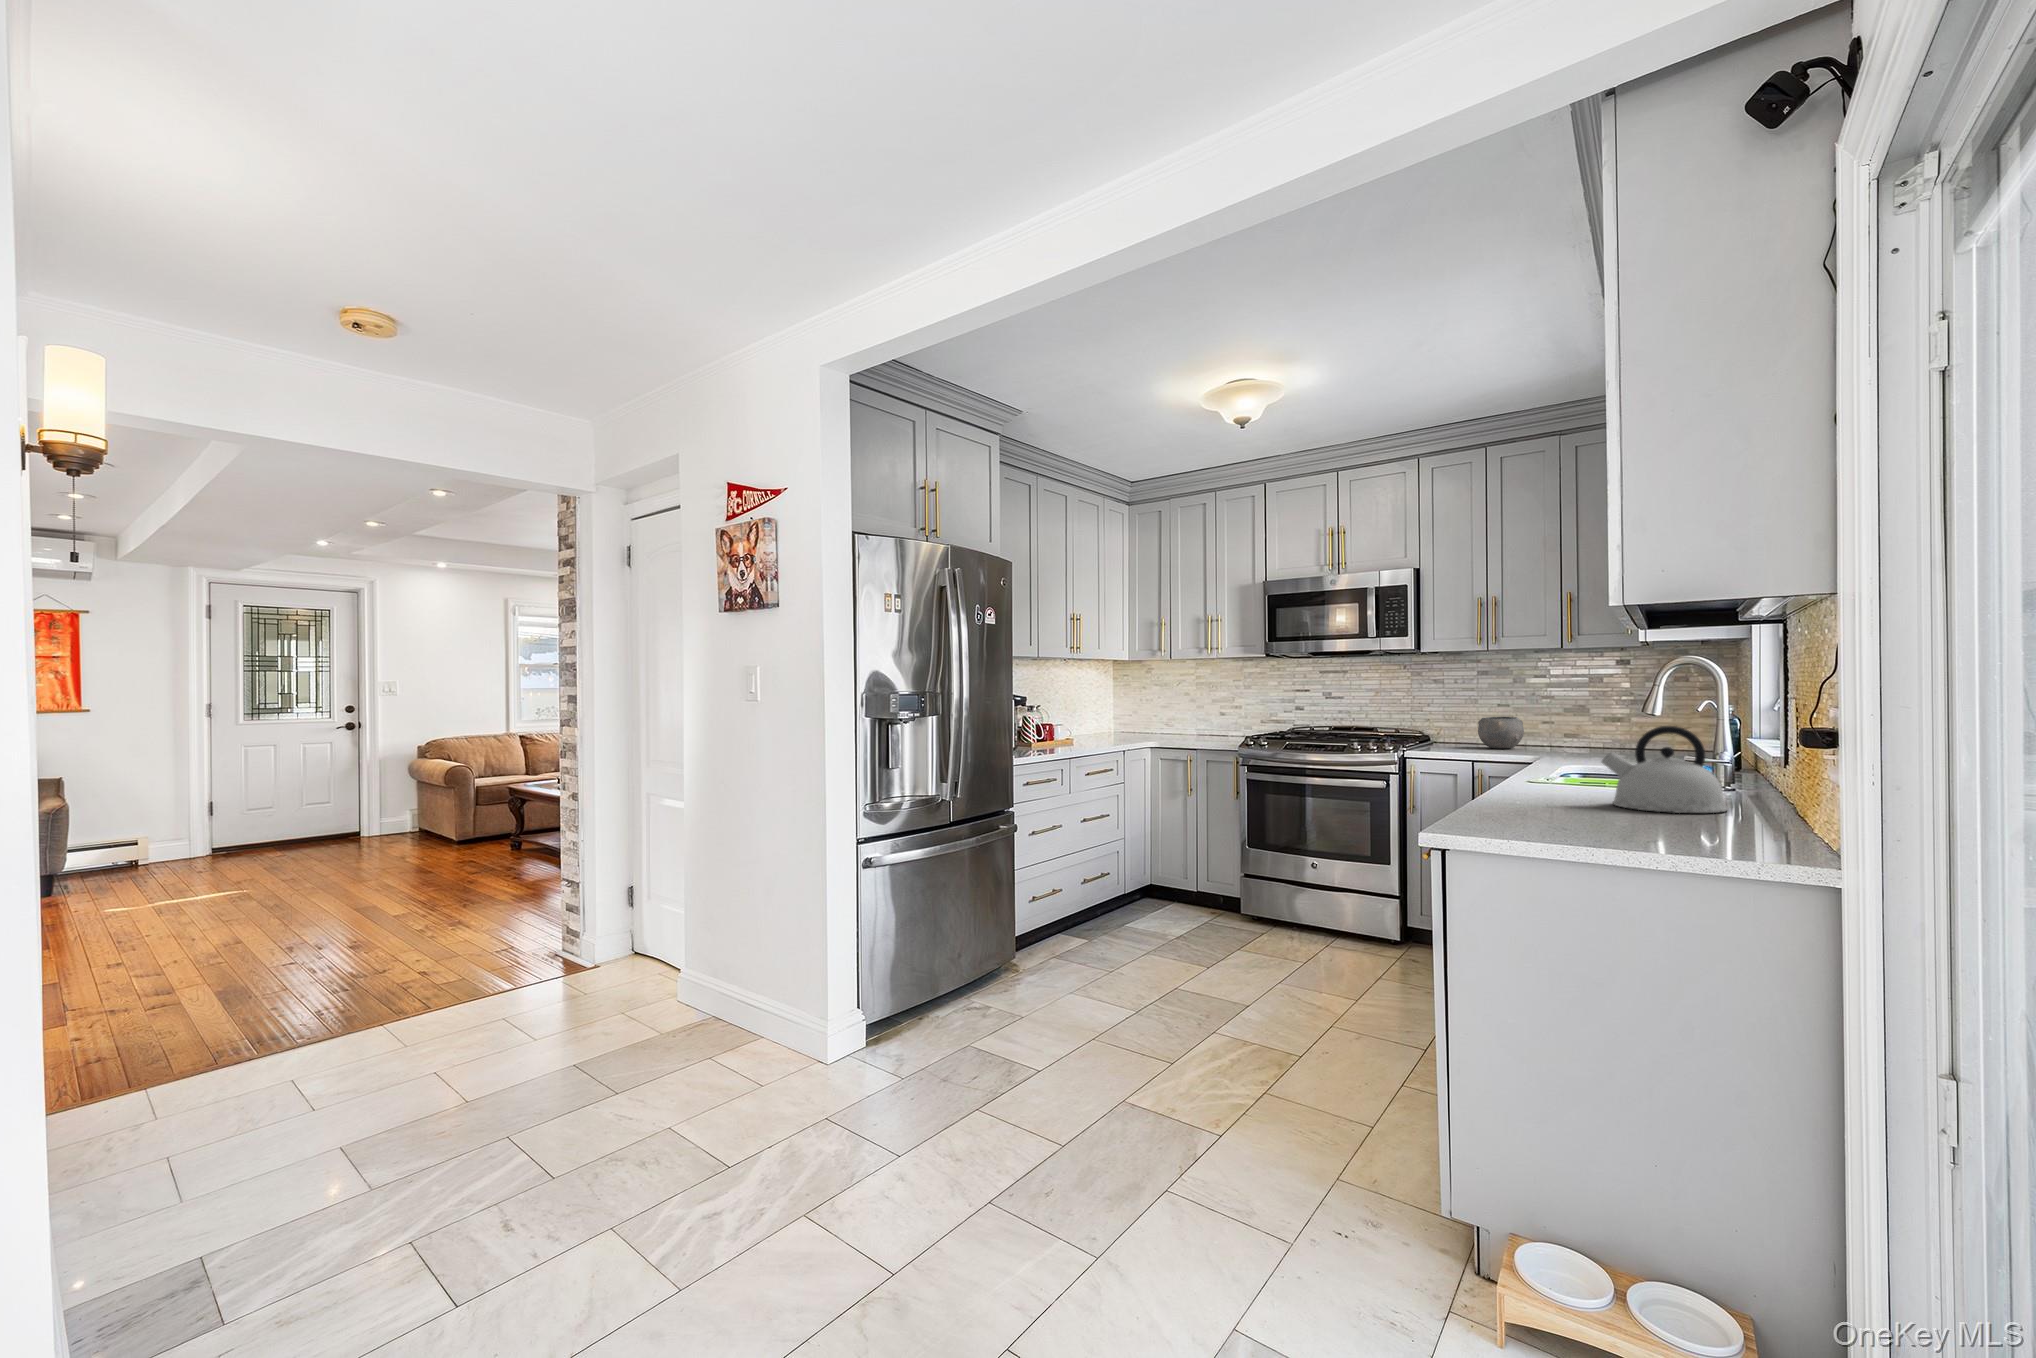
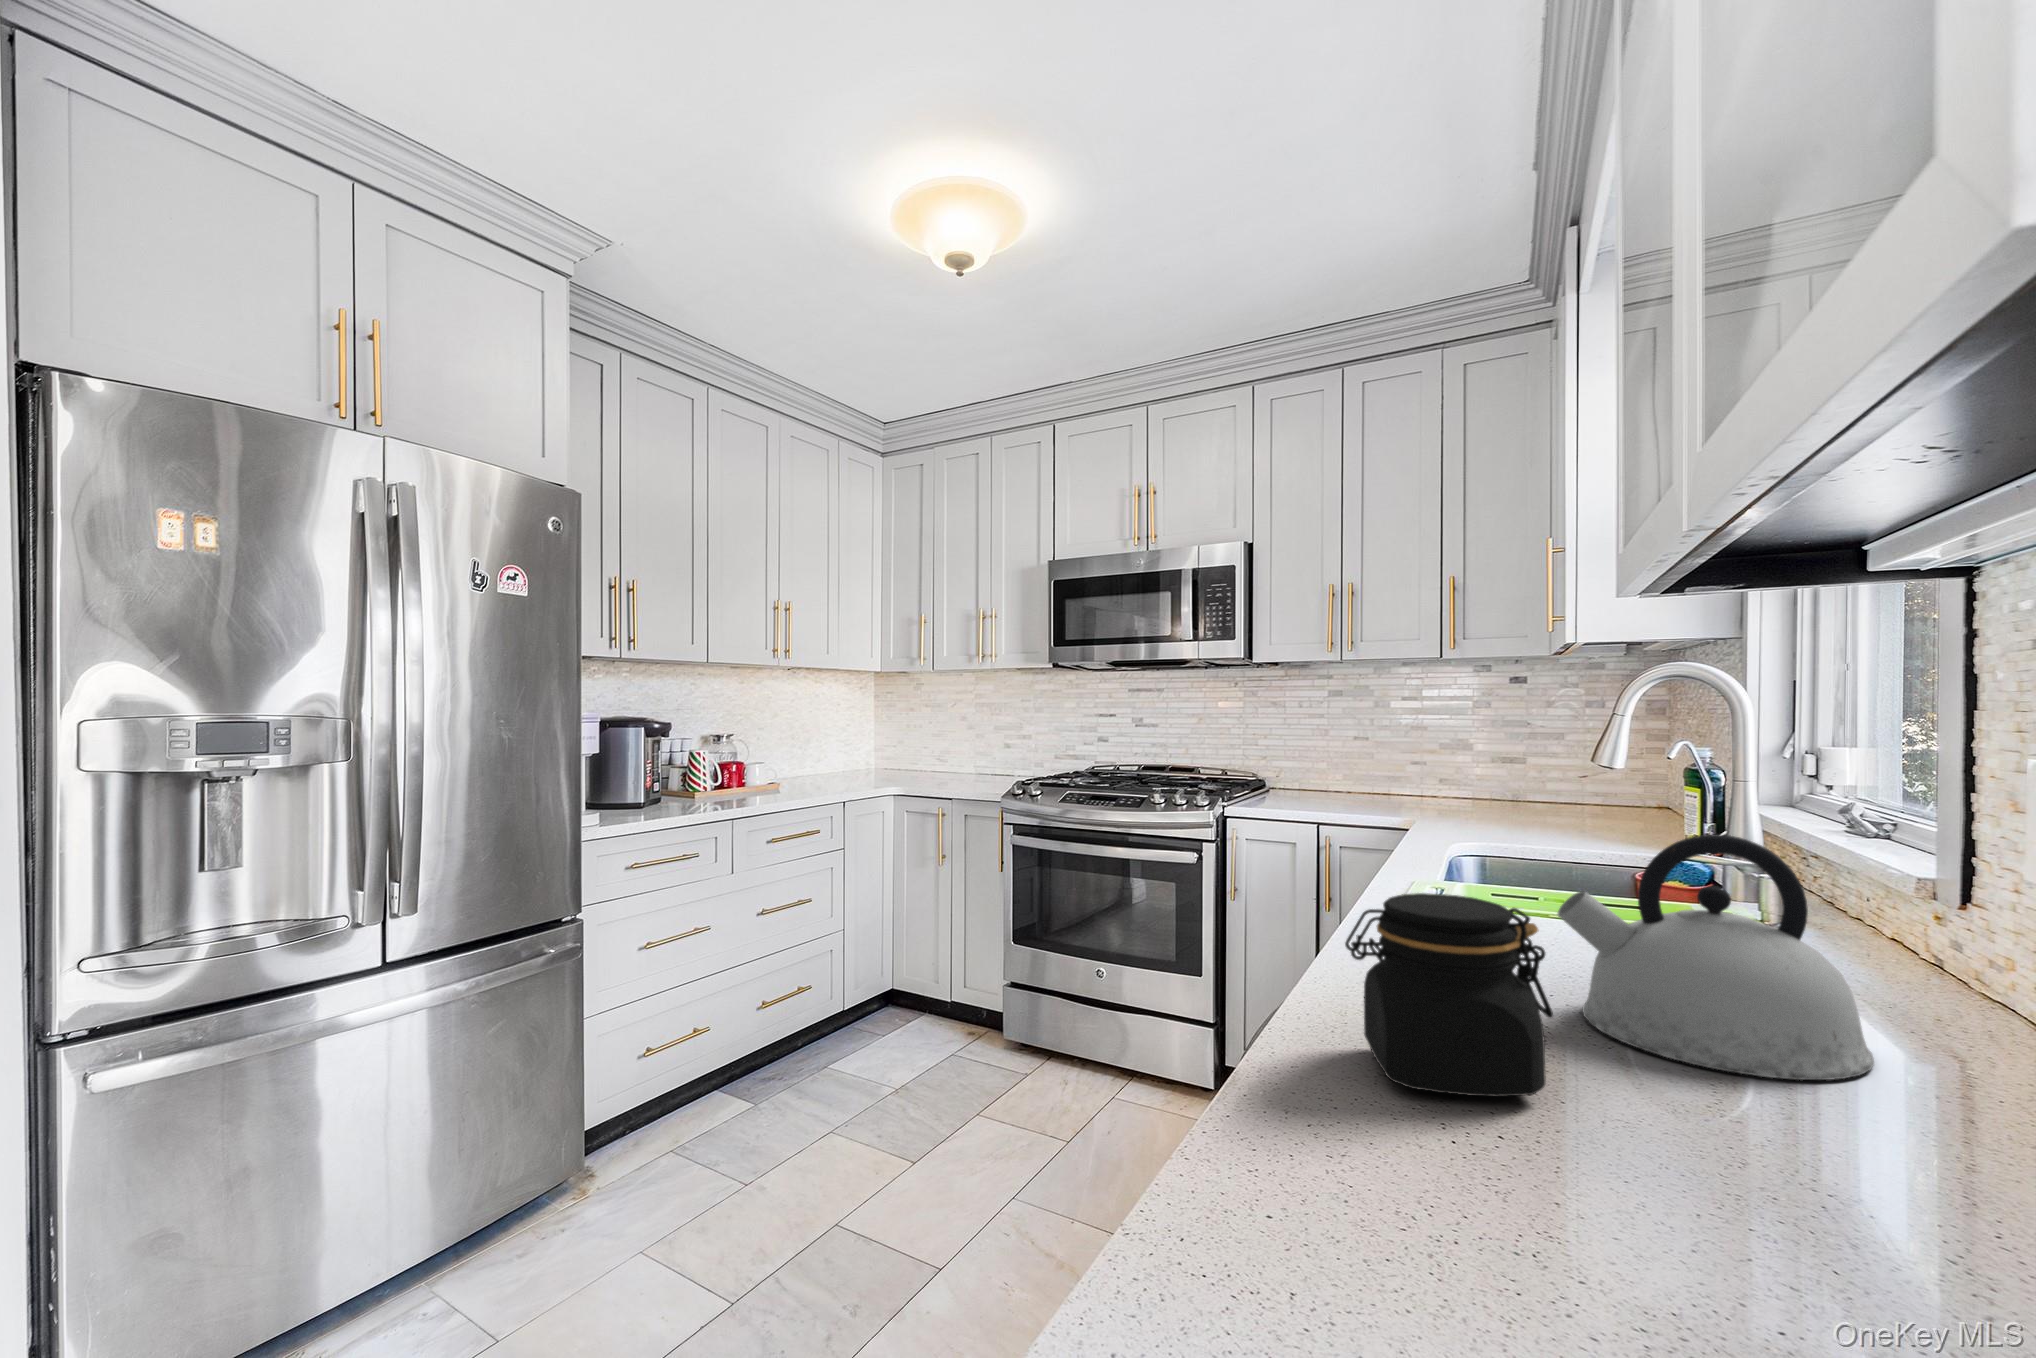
bowl: present [1478,717,1524,749] -> none [1328,755,1389,801]
jar: none [1507,747,1590,814] -> present [1345,893,1553,1097]

